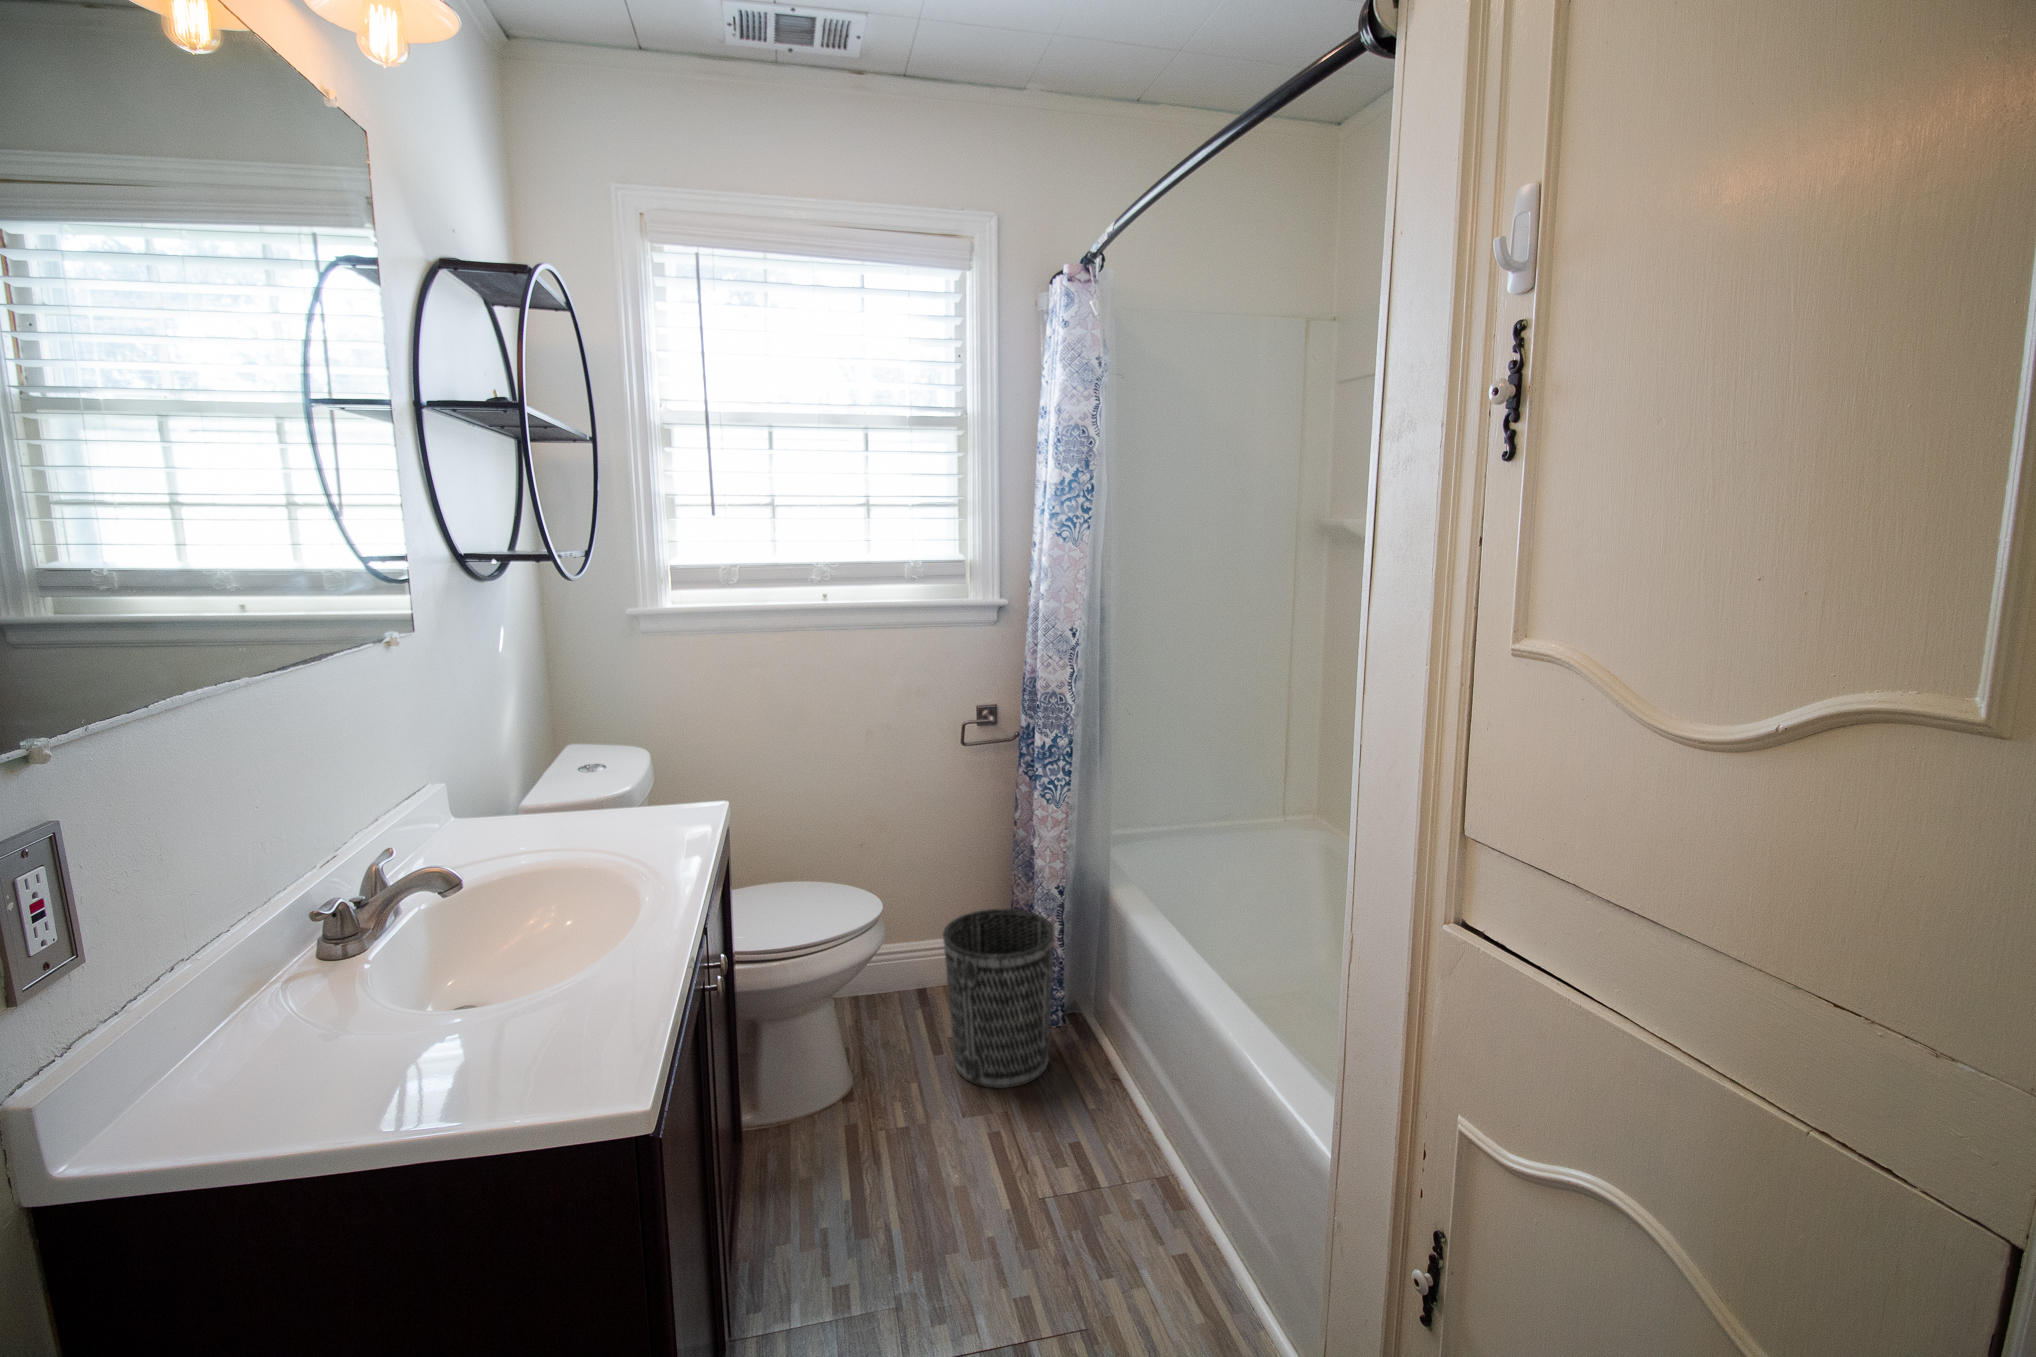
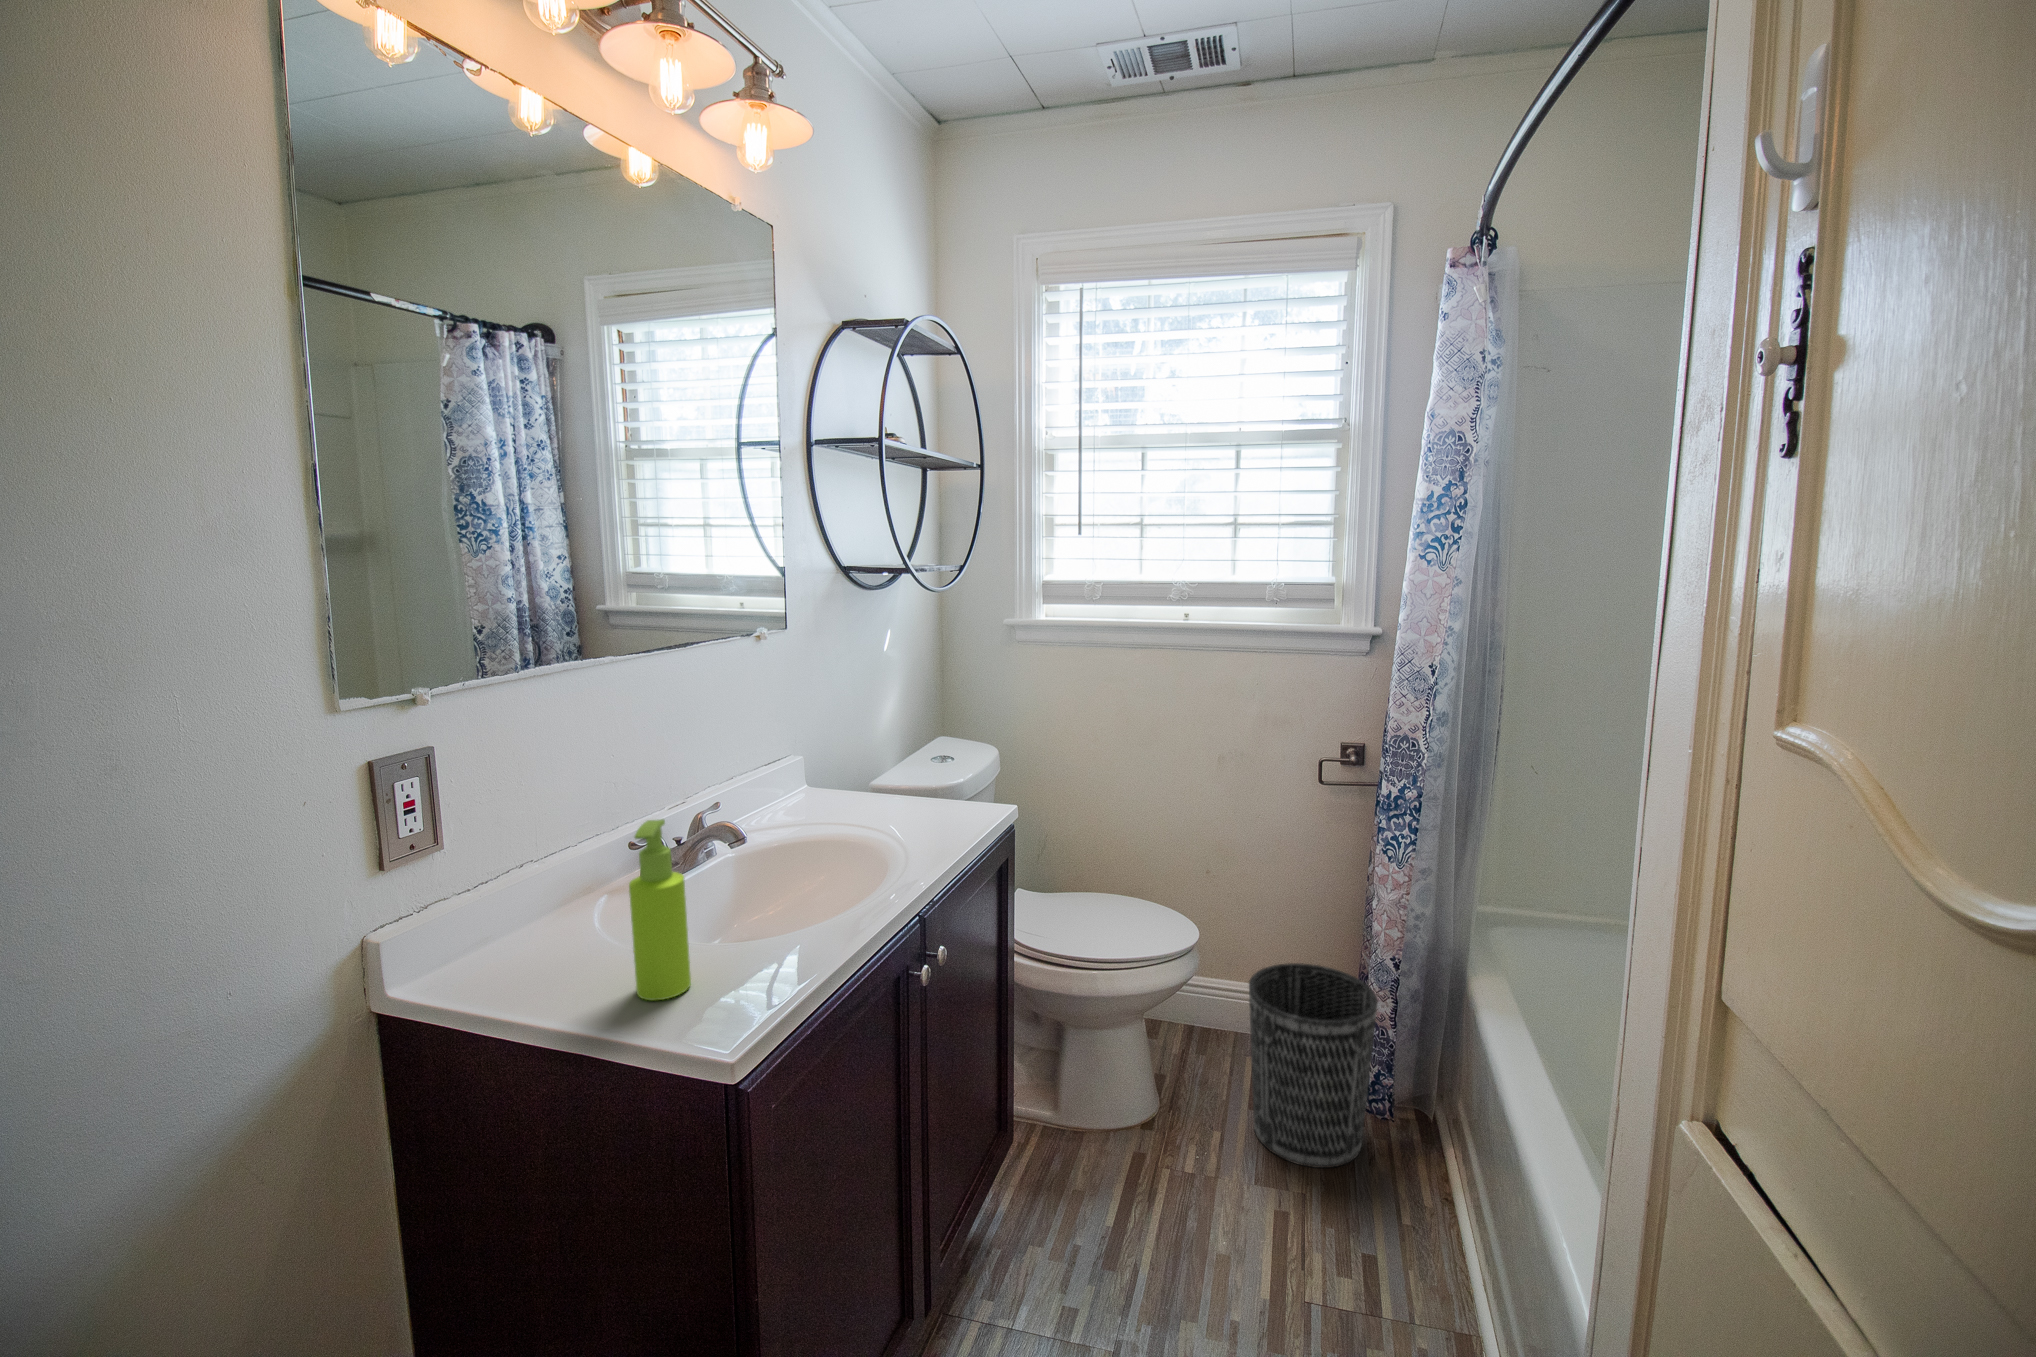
soap dispenser: none [448,855,532,1072] -> present [629,819,691,1000]

